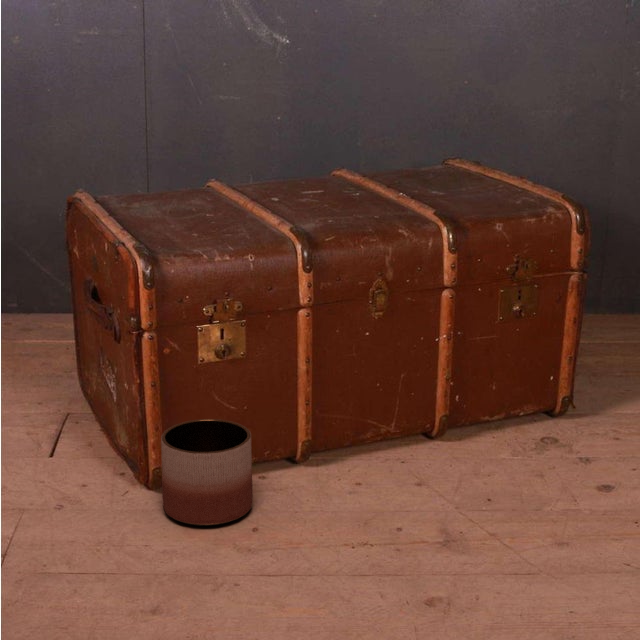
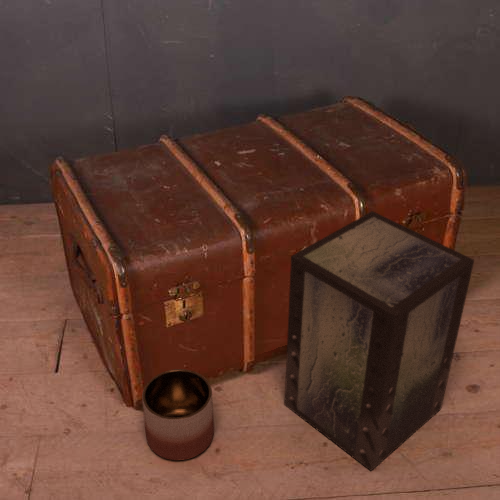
storage box: none [349,231,577,542] -> present [285,211,474,470]

